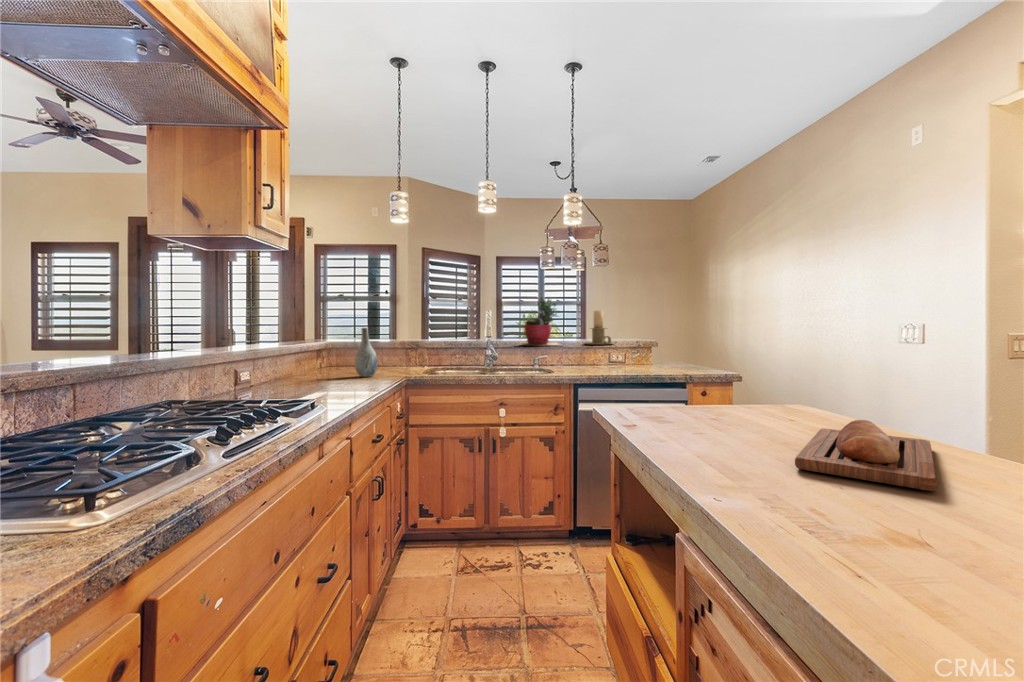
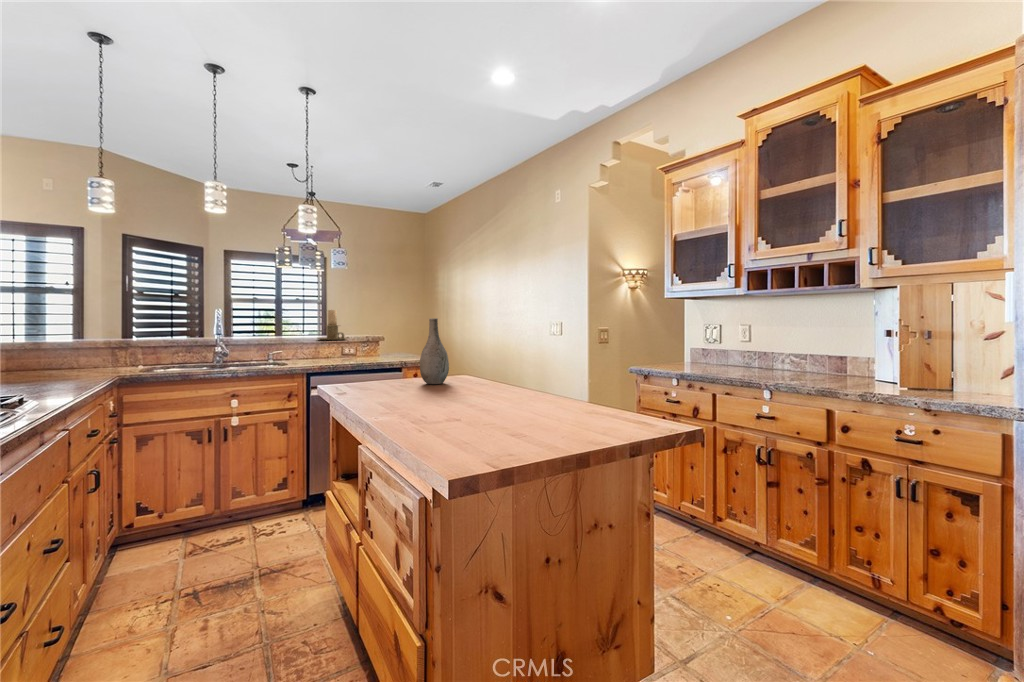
succulent plant: present [522,298,560,345] -> none [252,296,299,341]
vase: present [355,328,378,377] -> present [420,318,449,384]
bread loaf: present [795,420,937,491] -> none [421,376,496,403]

